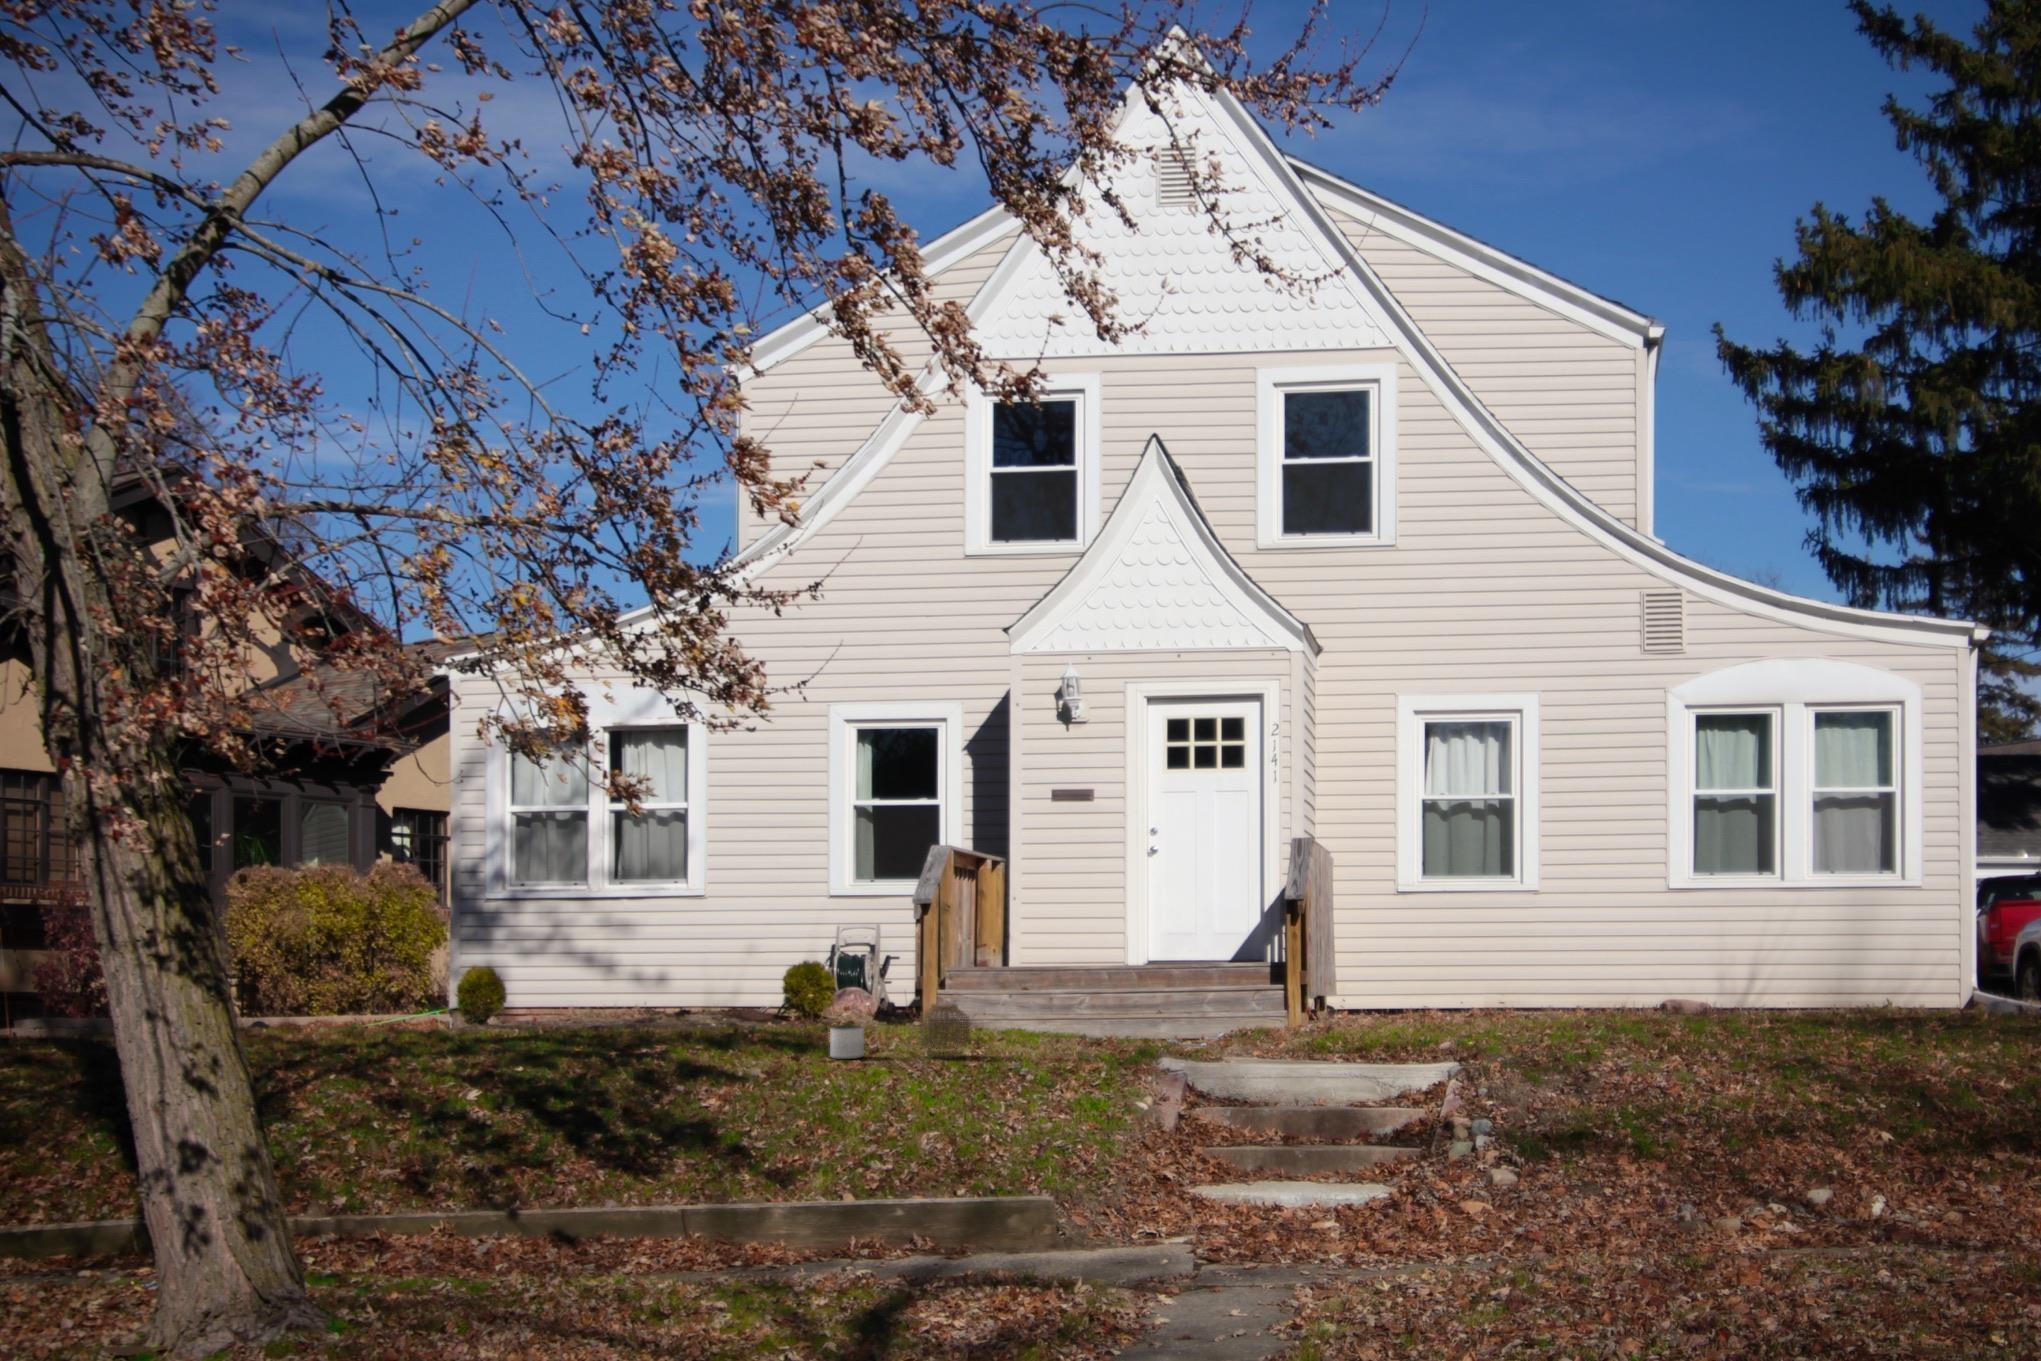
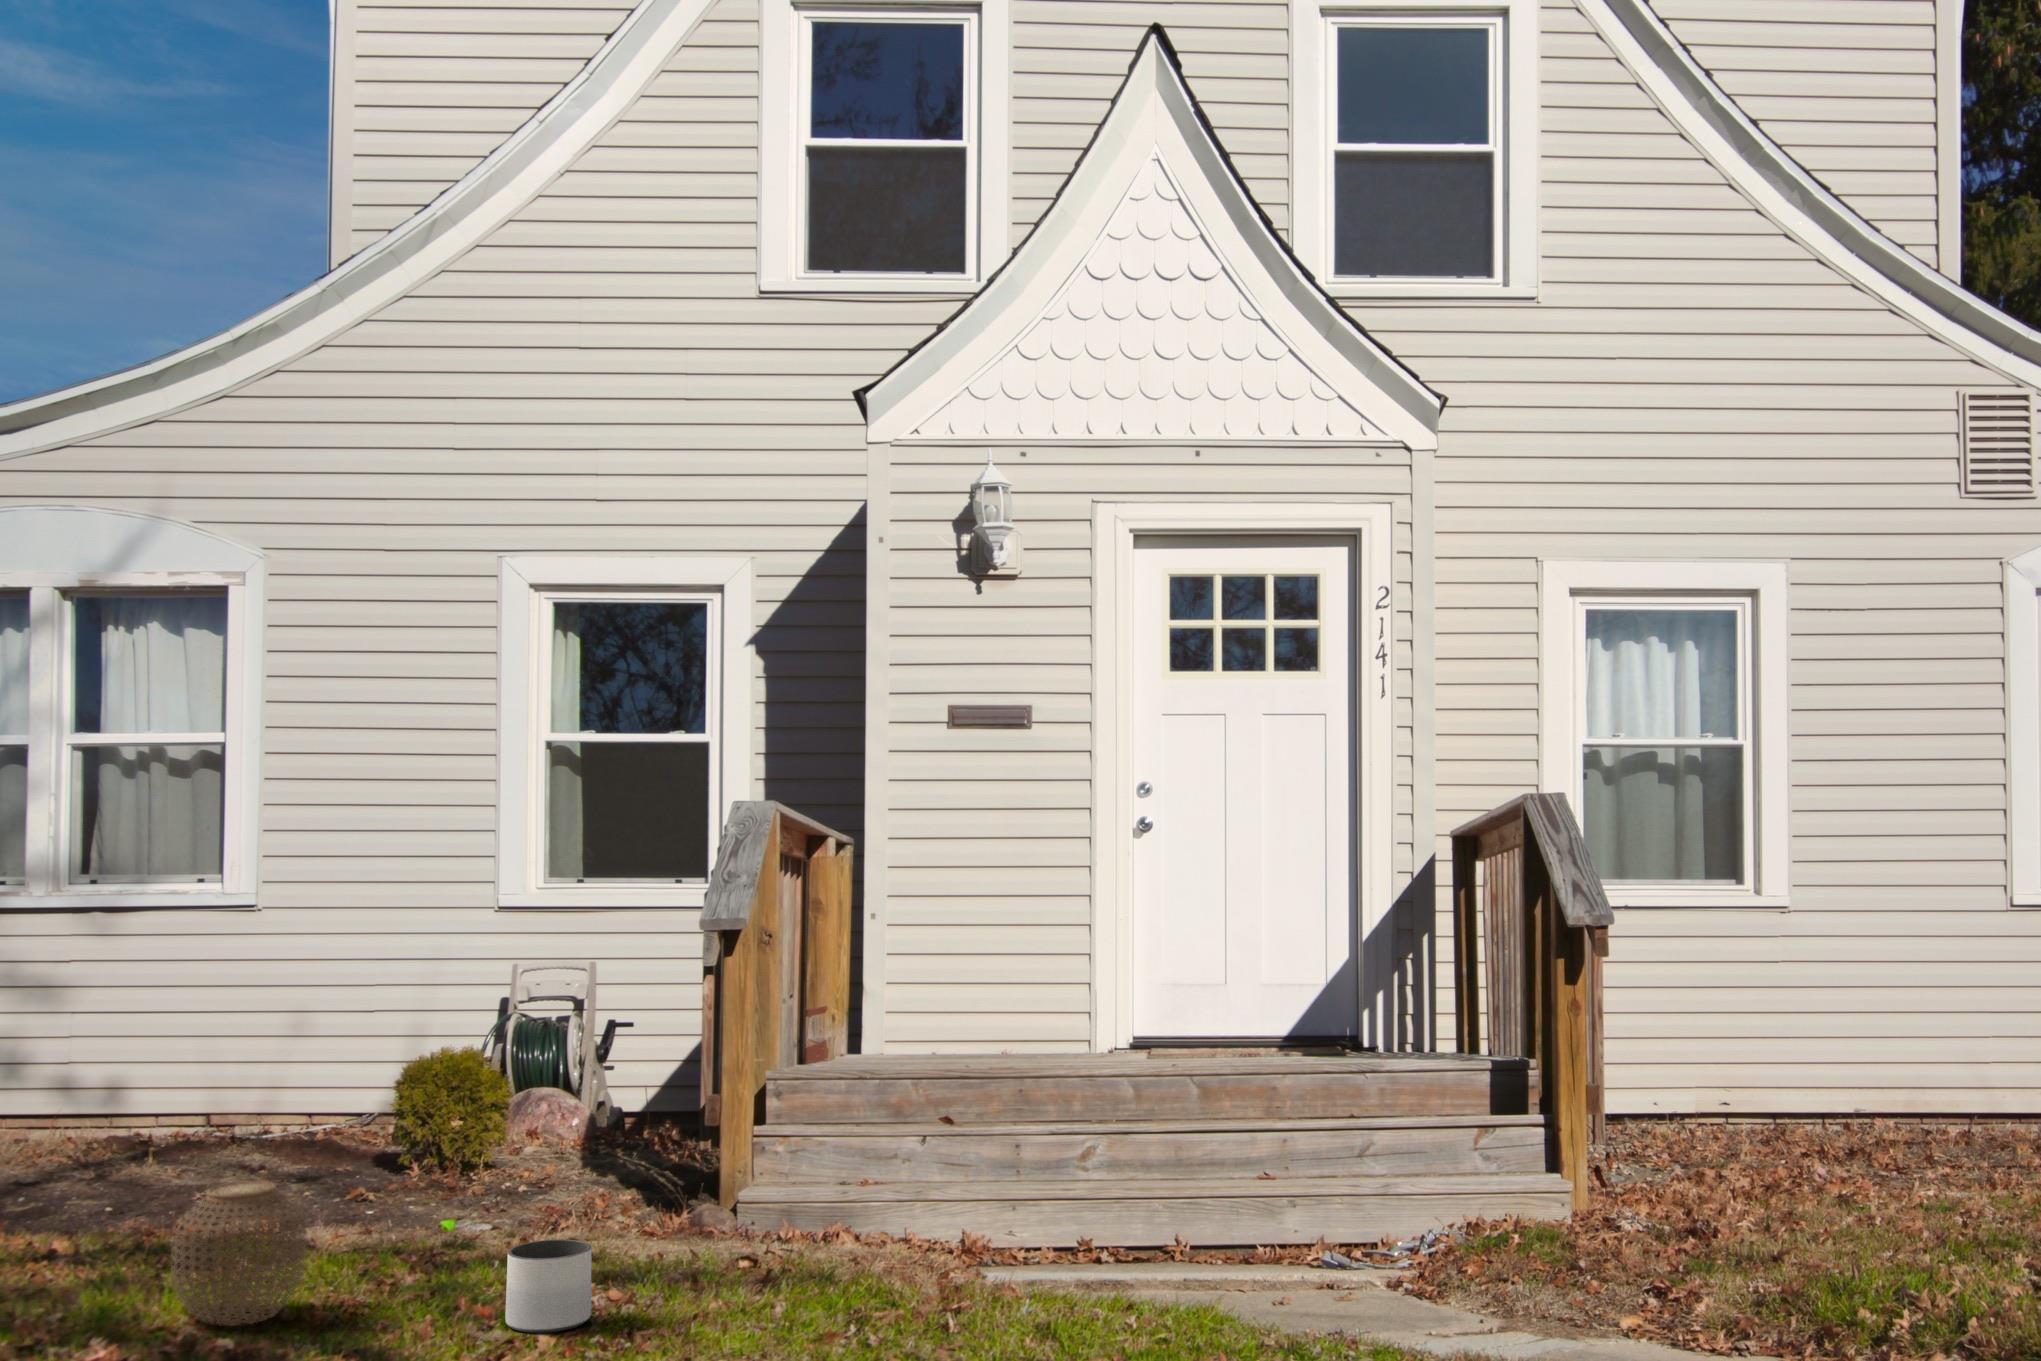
woven basket: present [919,1003,970,1059] -> present [172,1181,307,1326]

